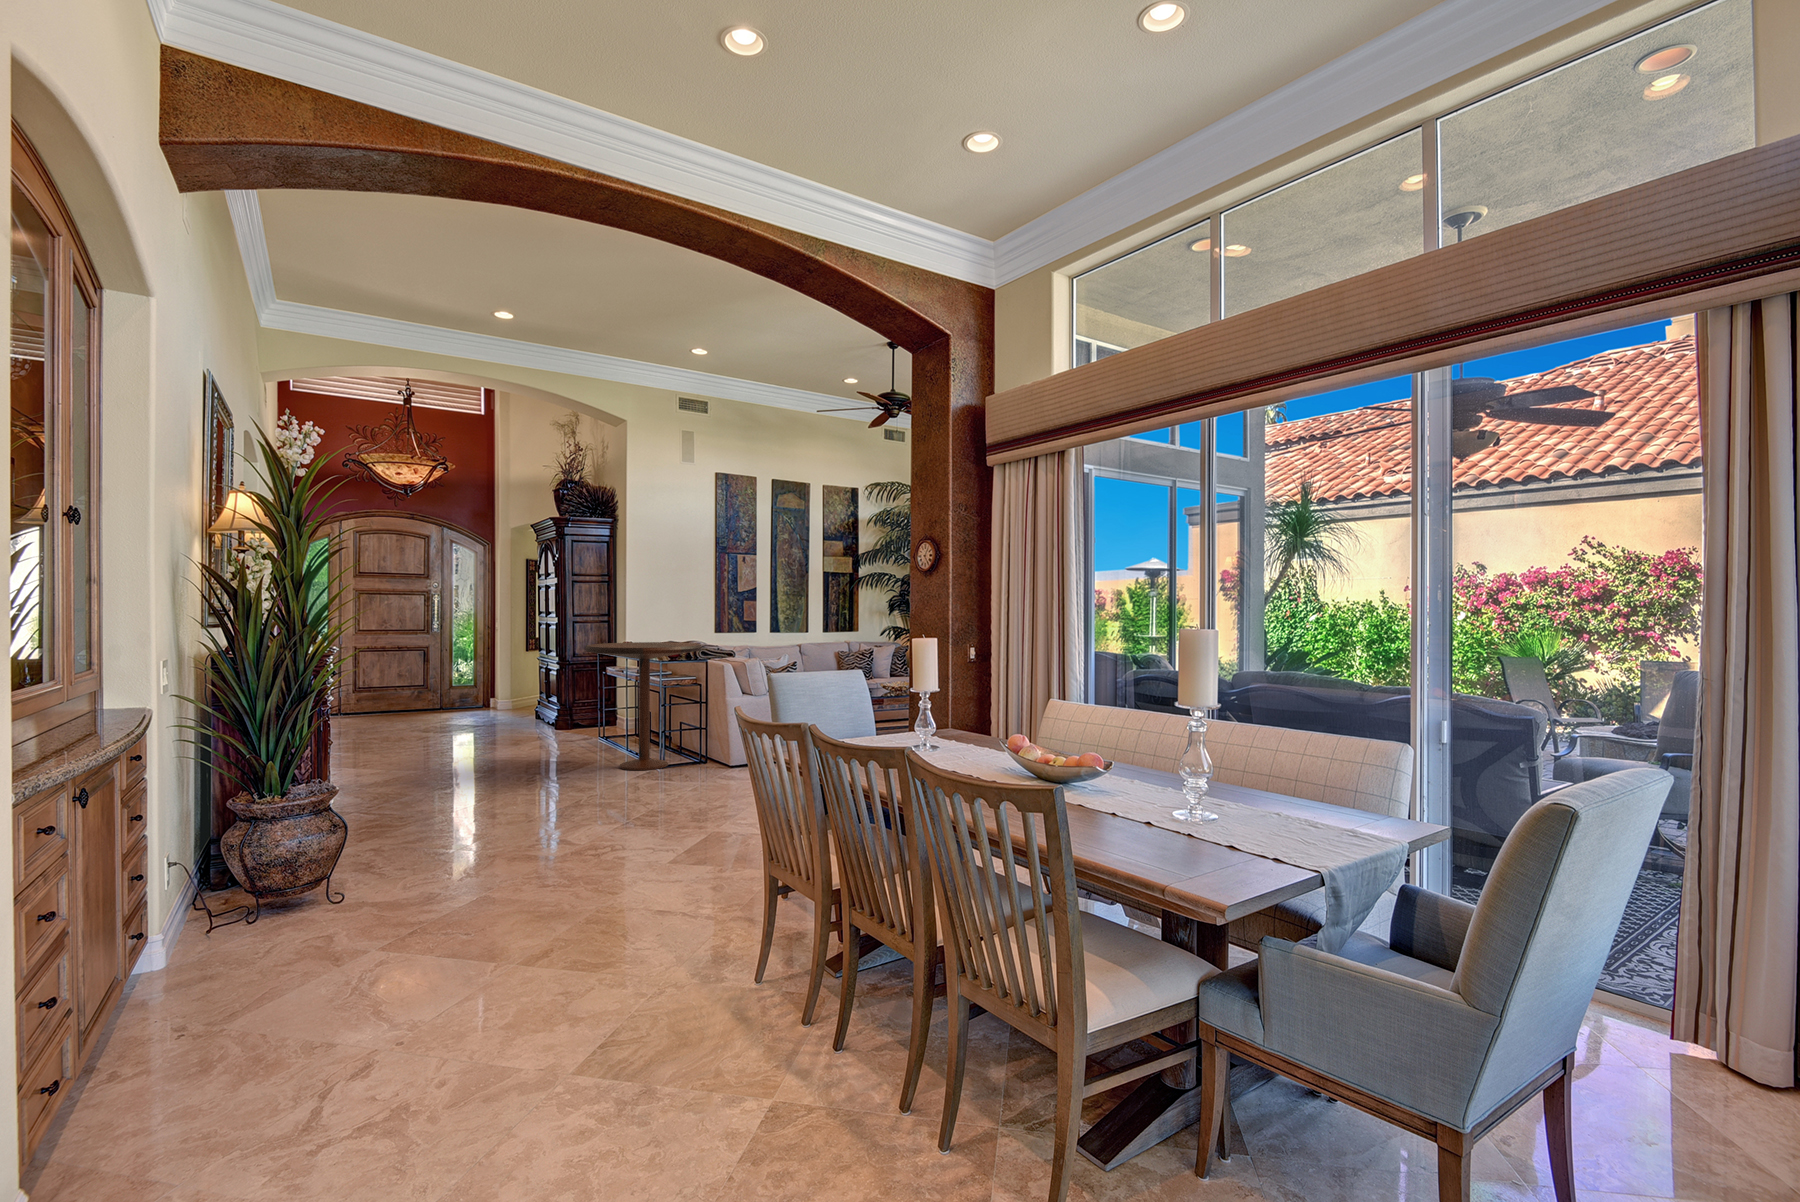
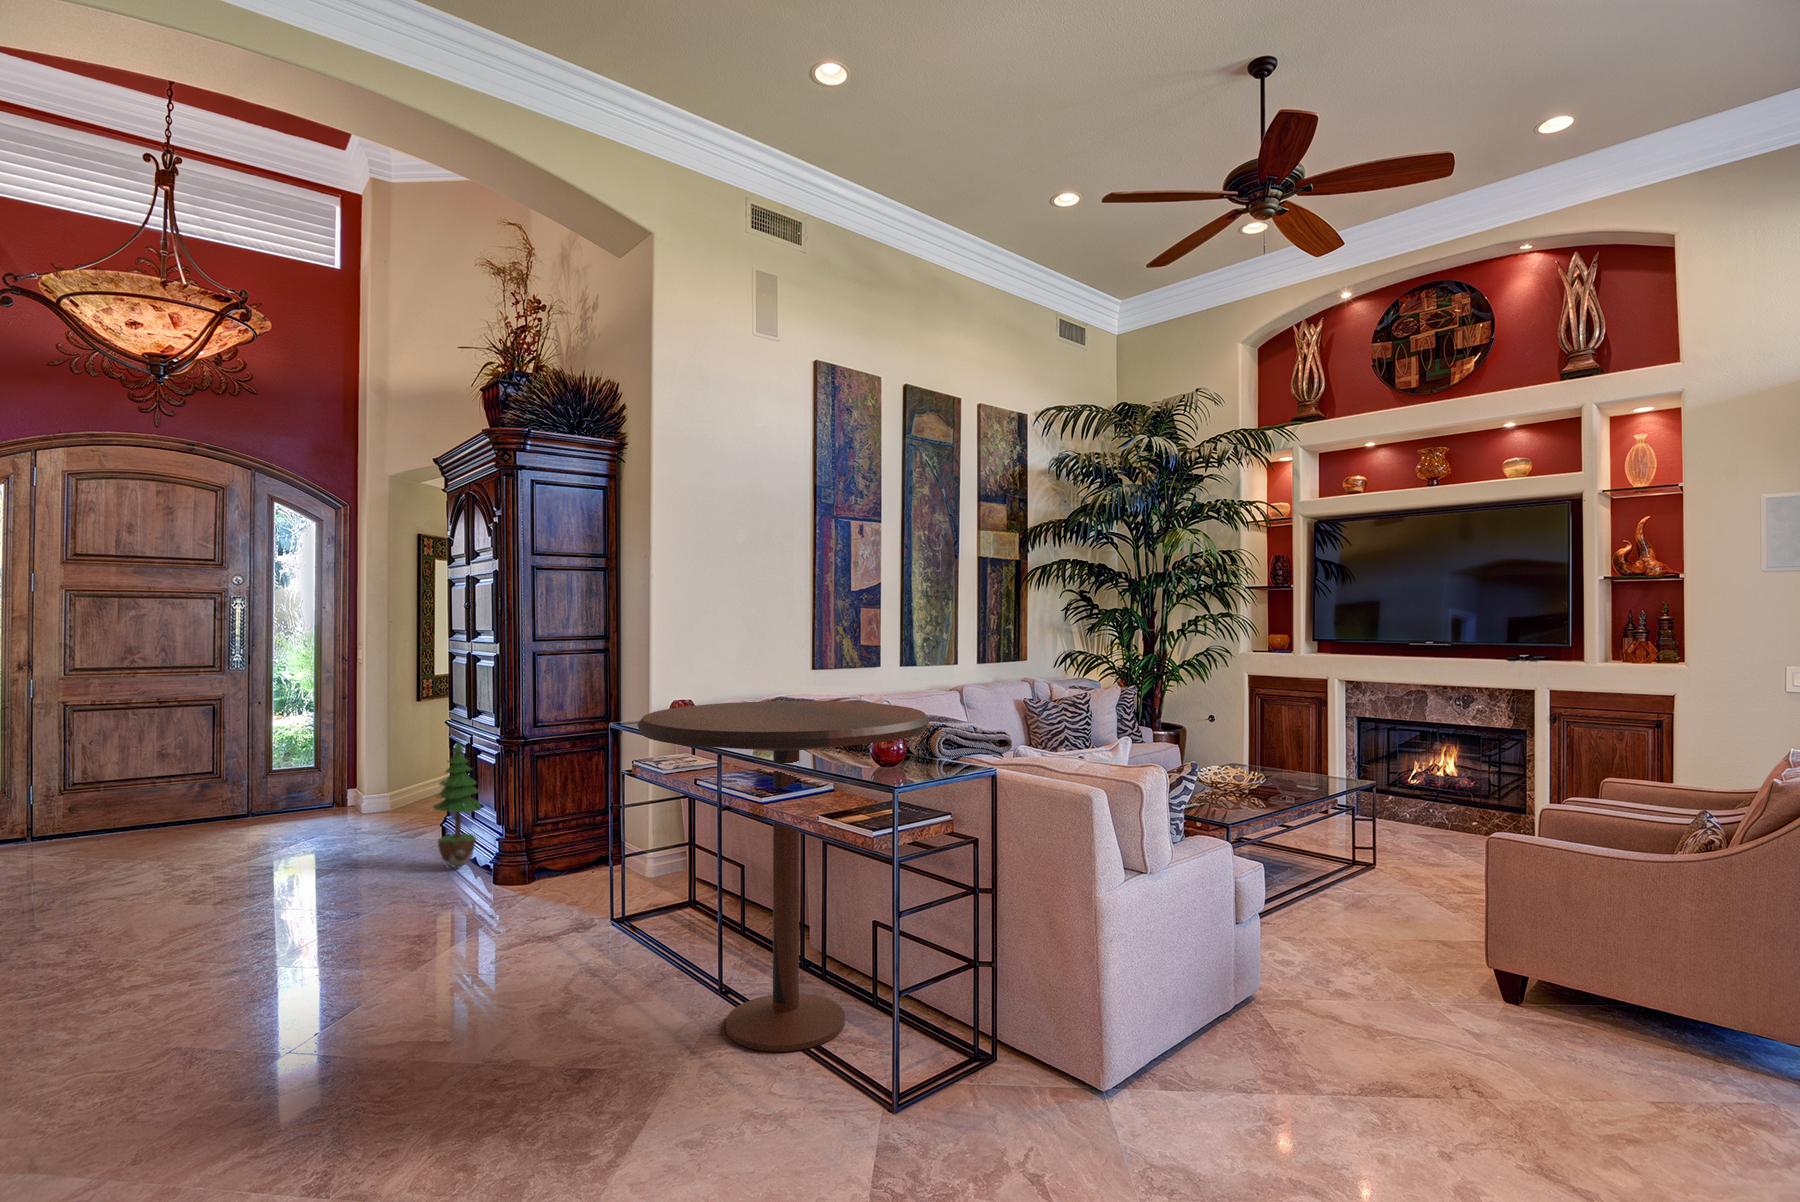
potted tree: none [528,666,552,729] -> present [434,742,481,868]

